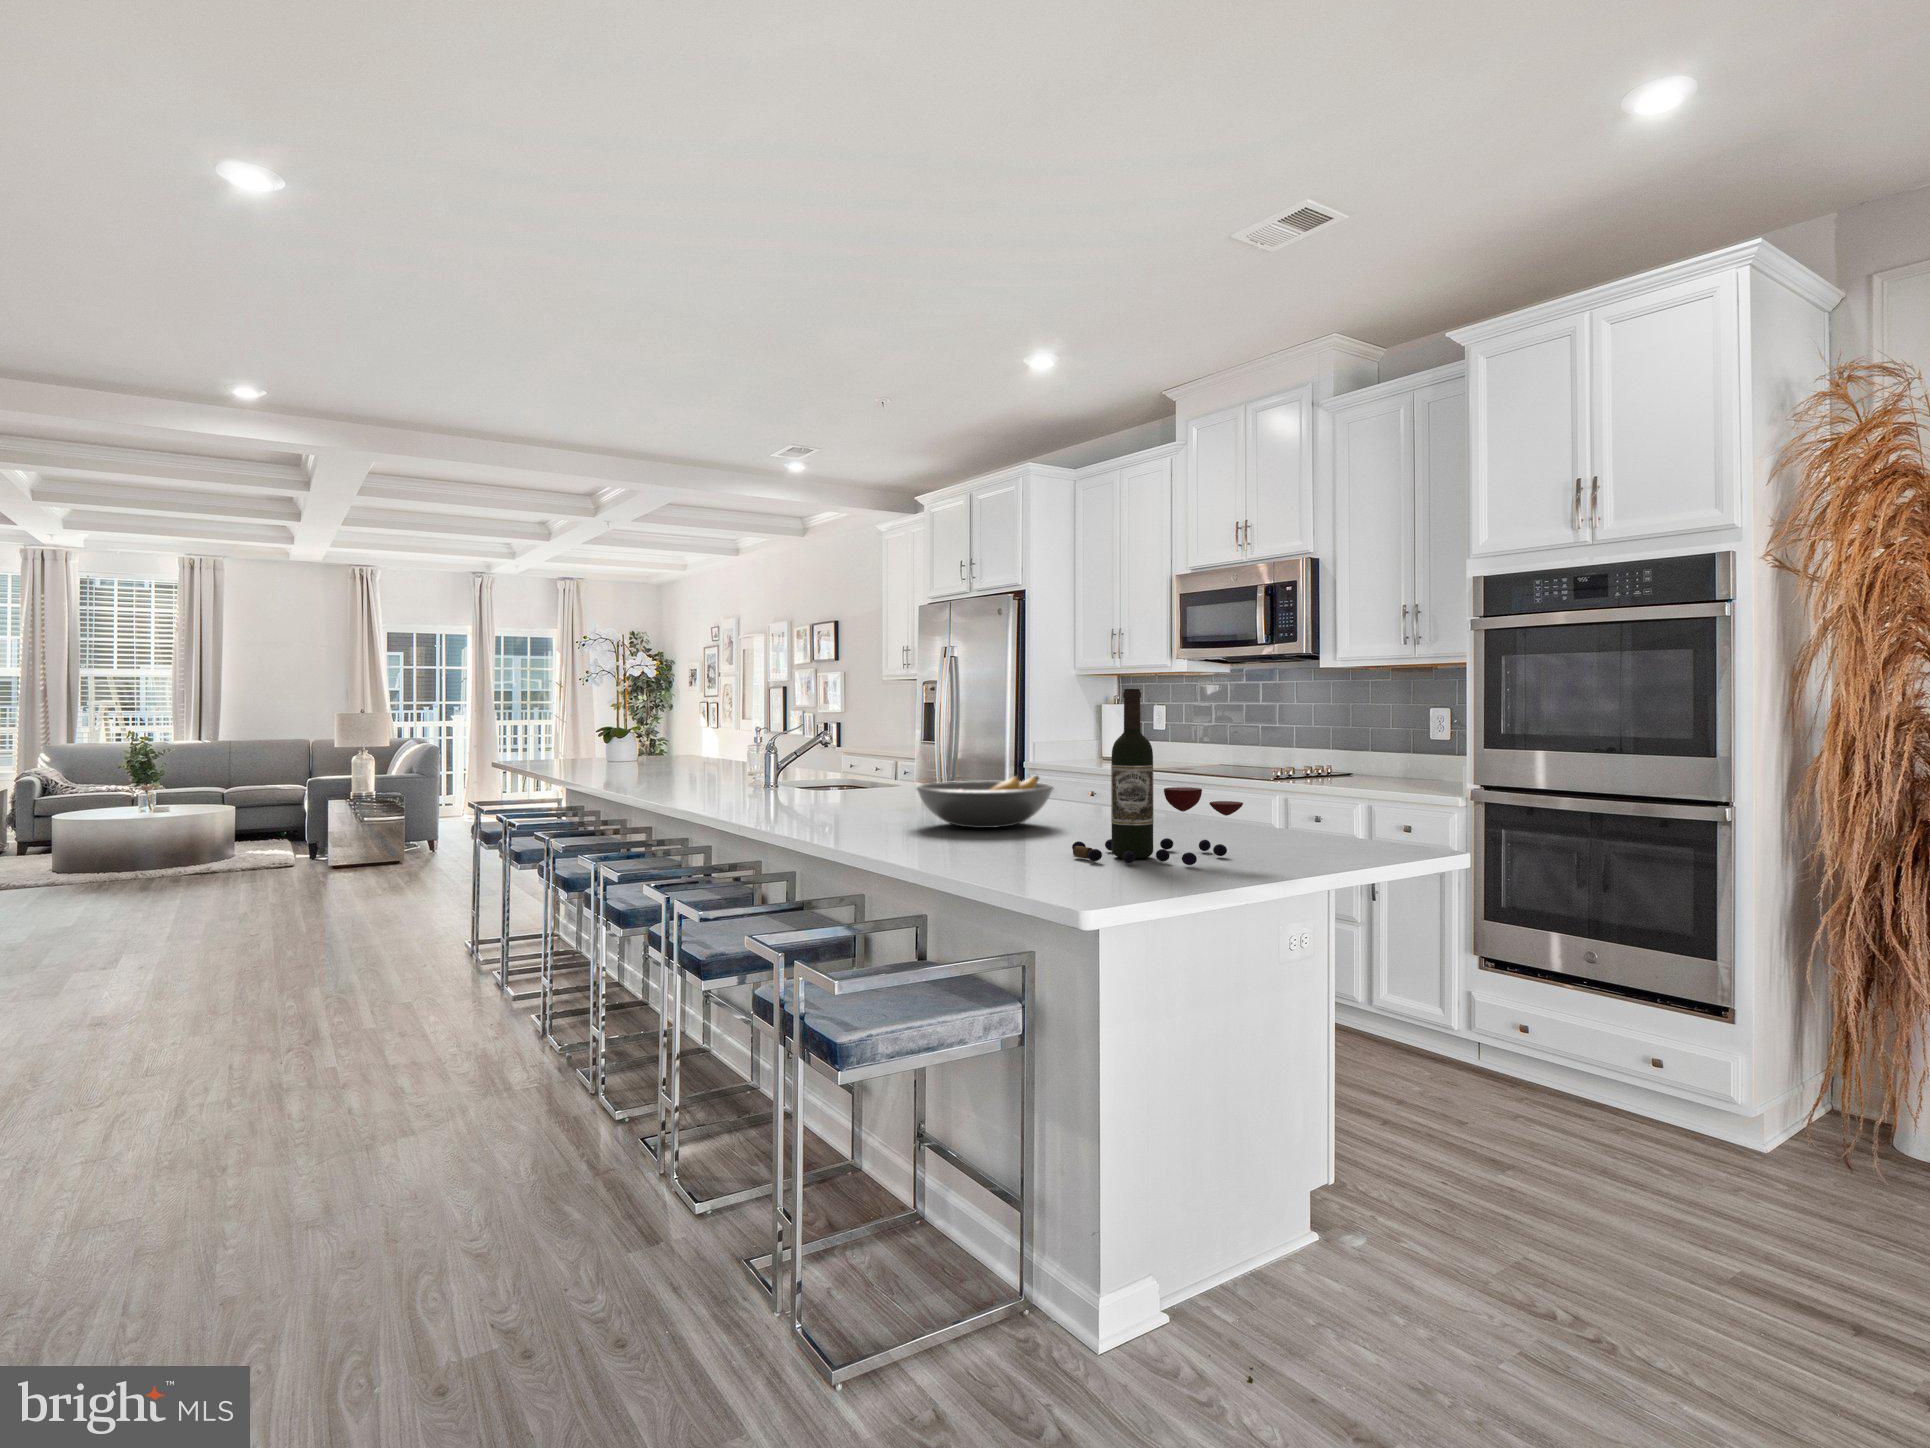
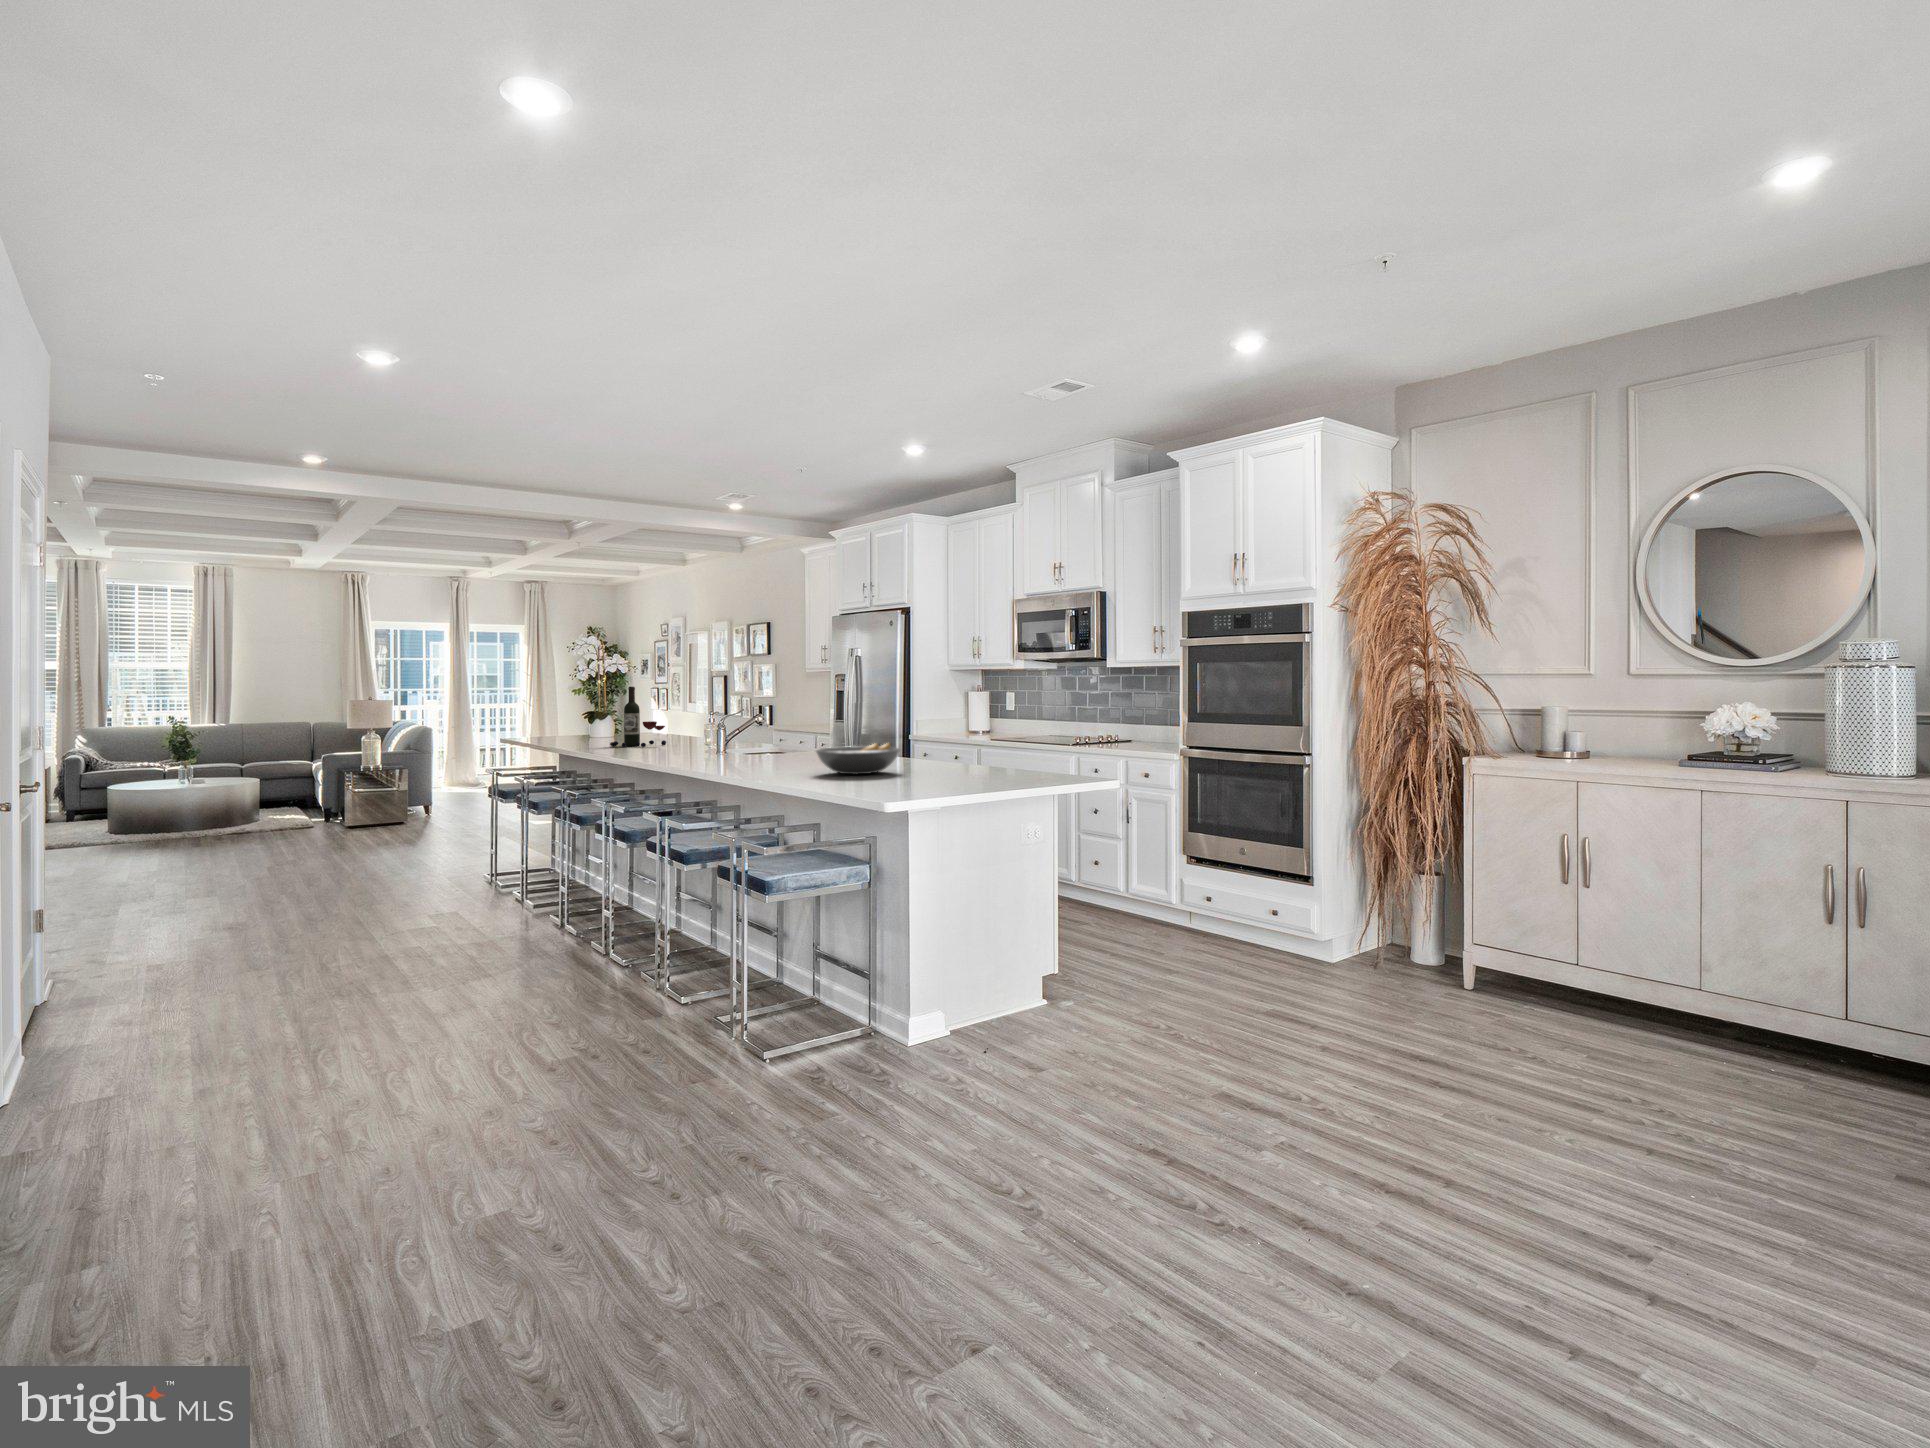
wine bottle: present [1072,689,1243,865] -> present [610,687,666,747]

